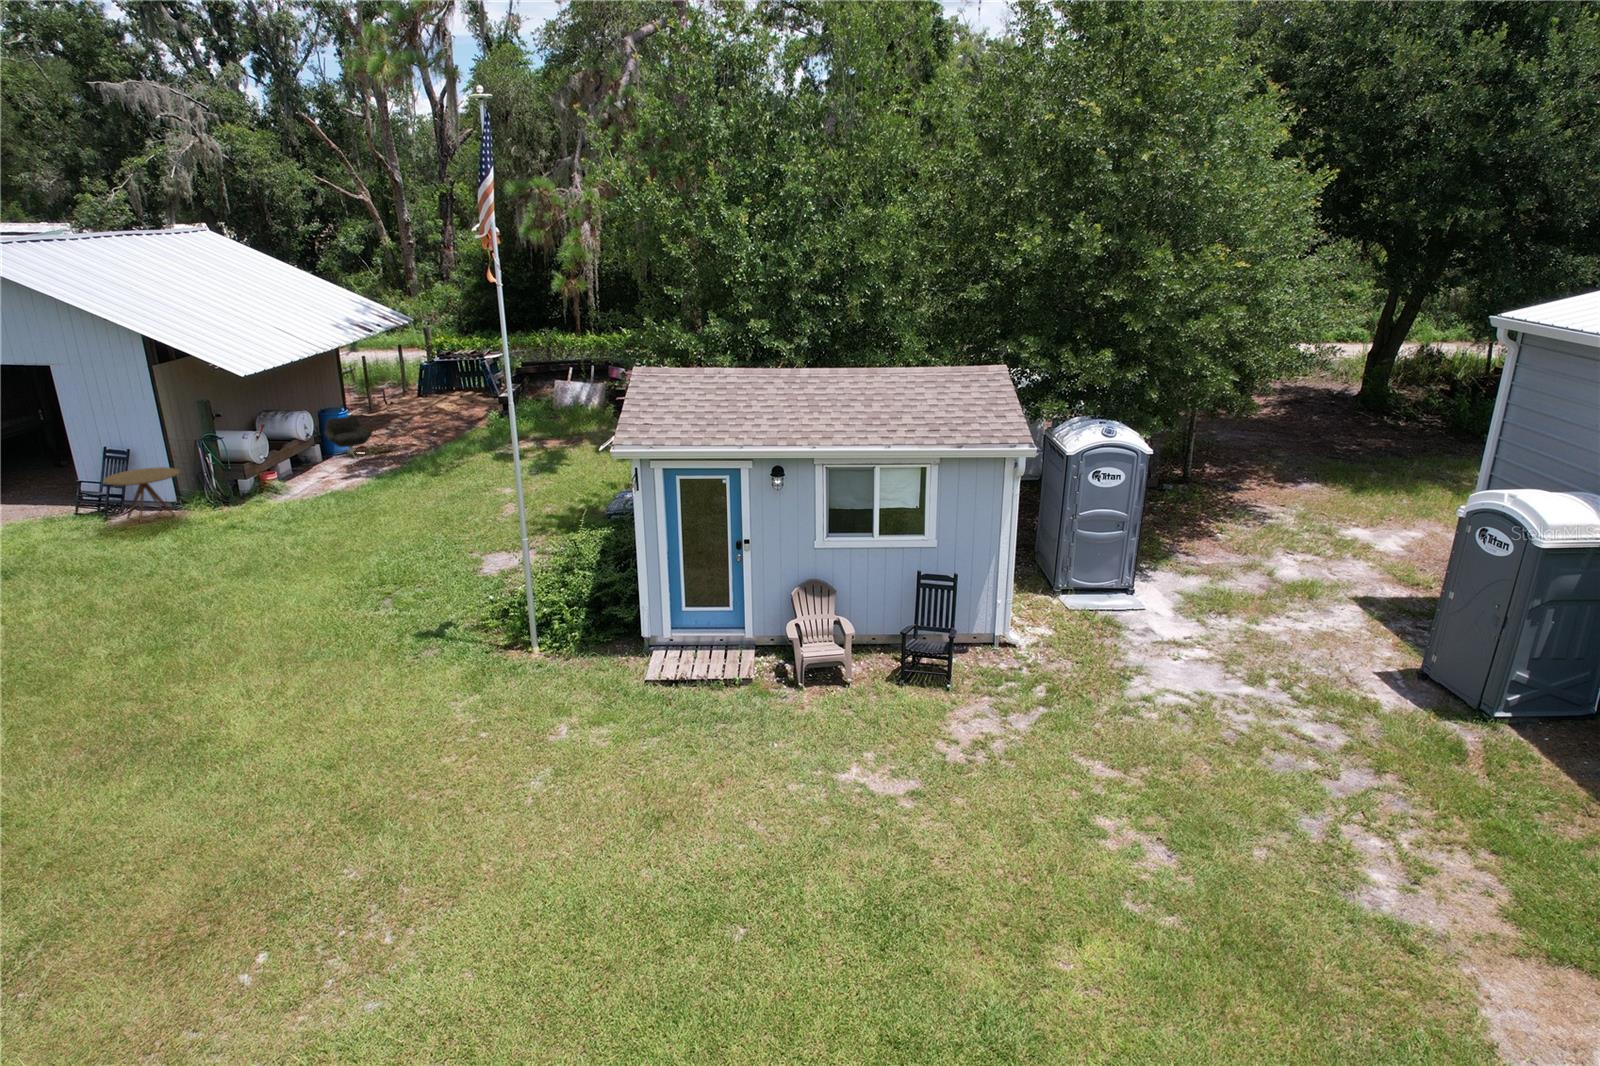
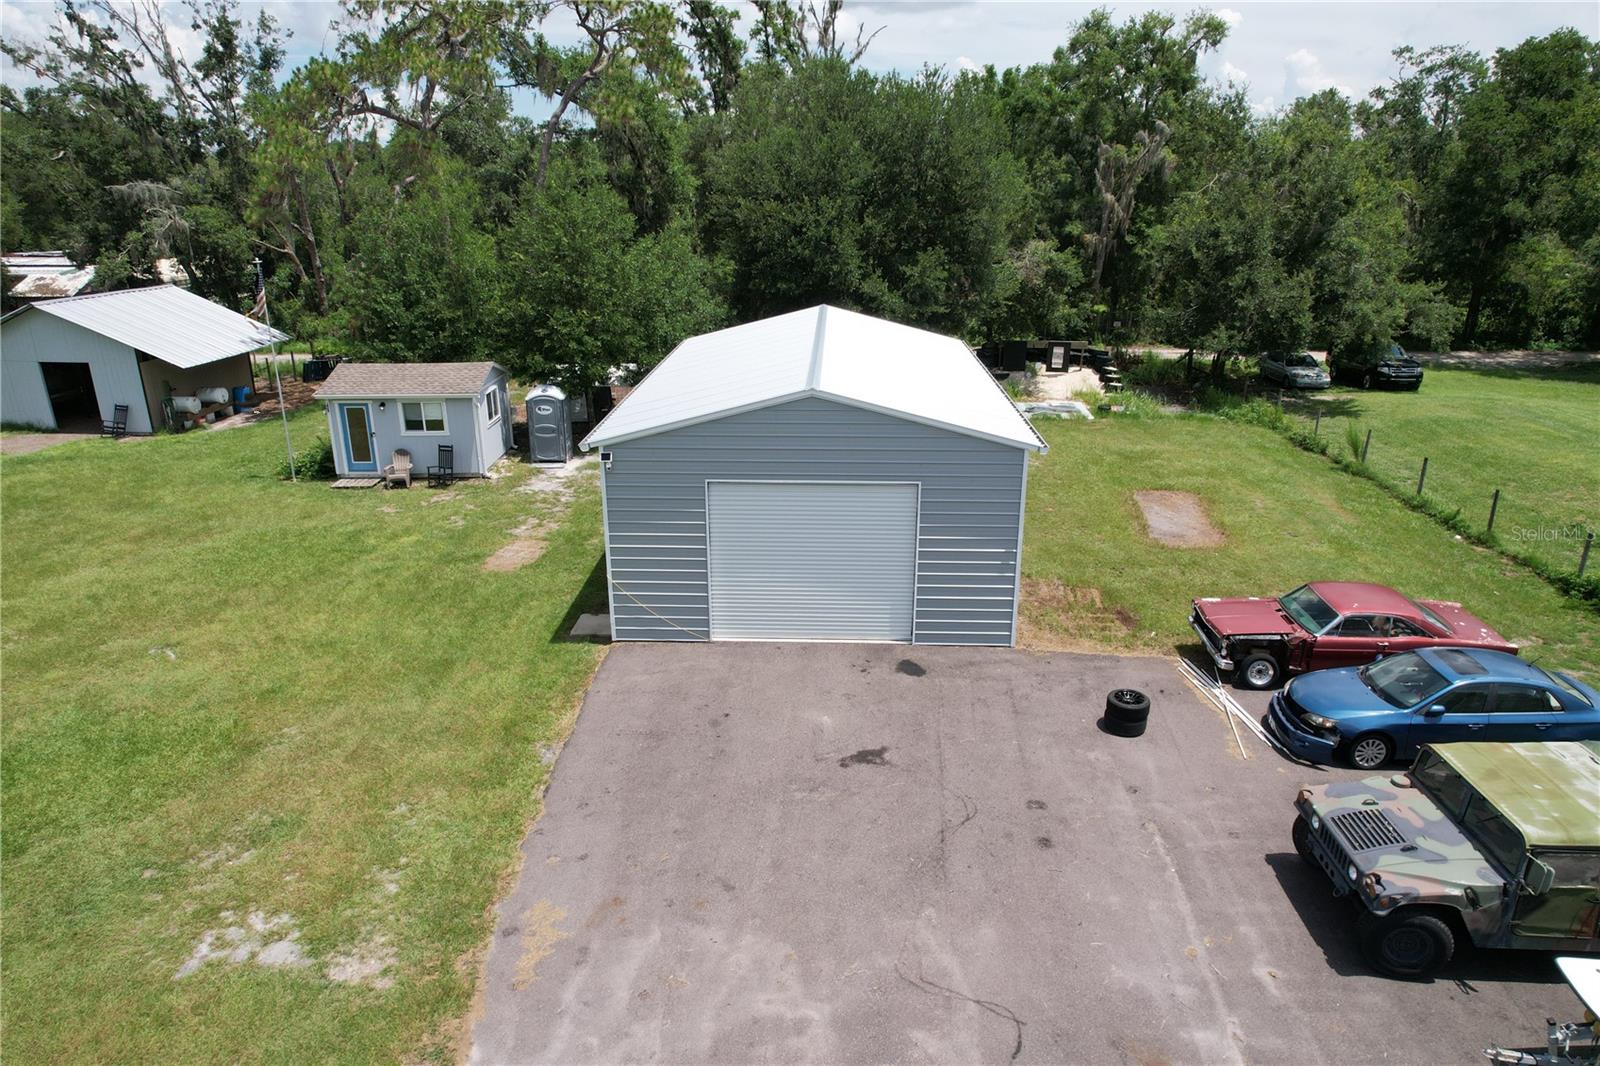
round table: present [104,467,179,523] -> none [116,415,153,441]

